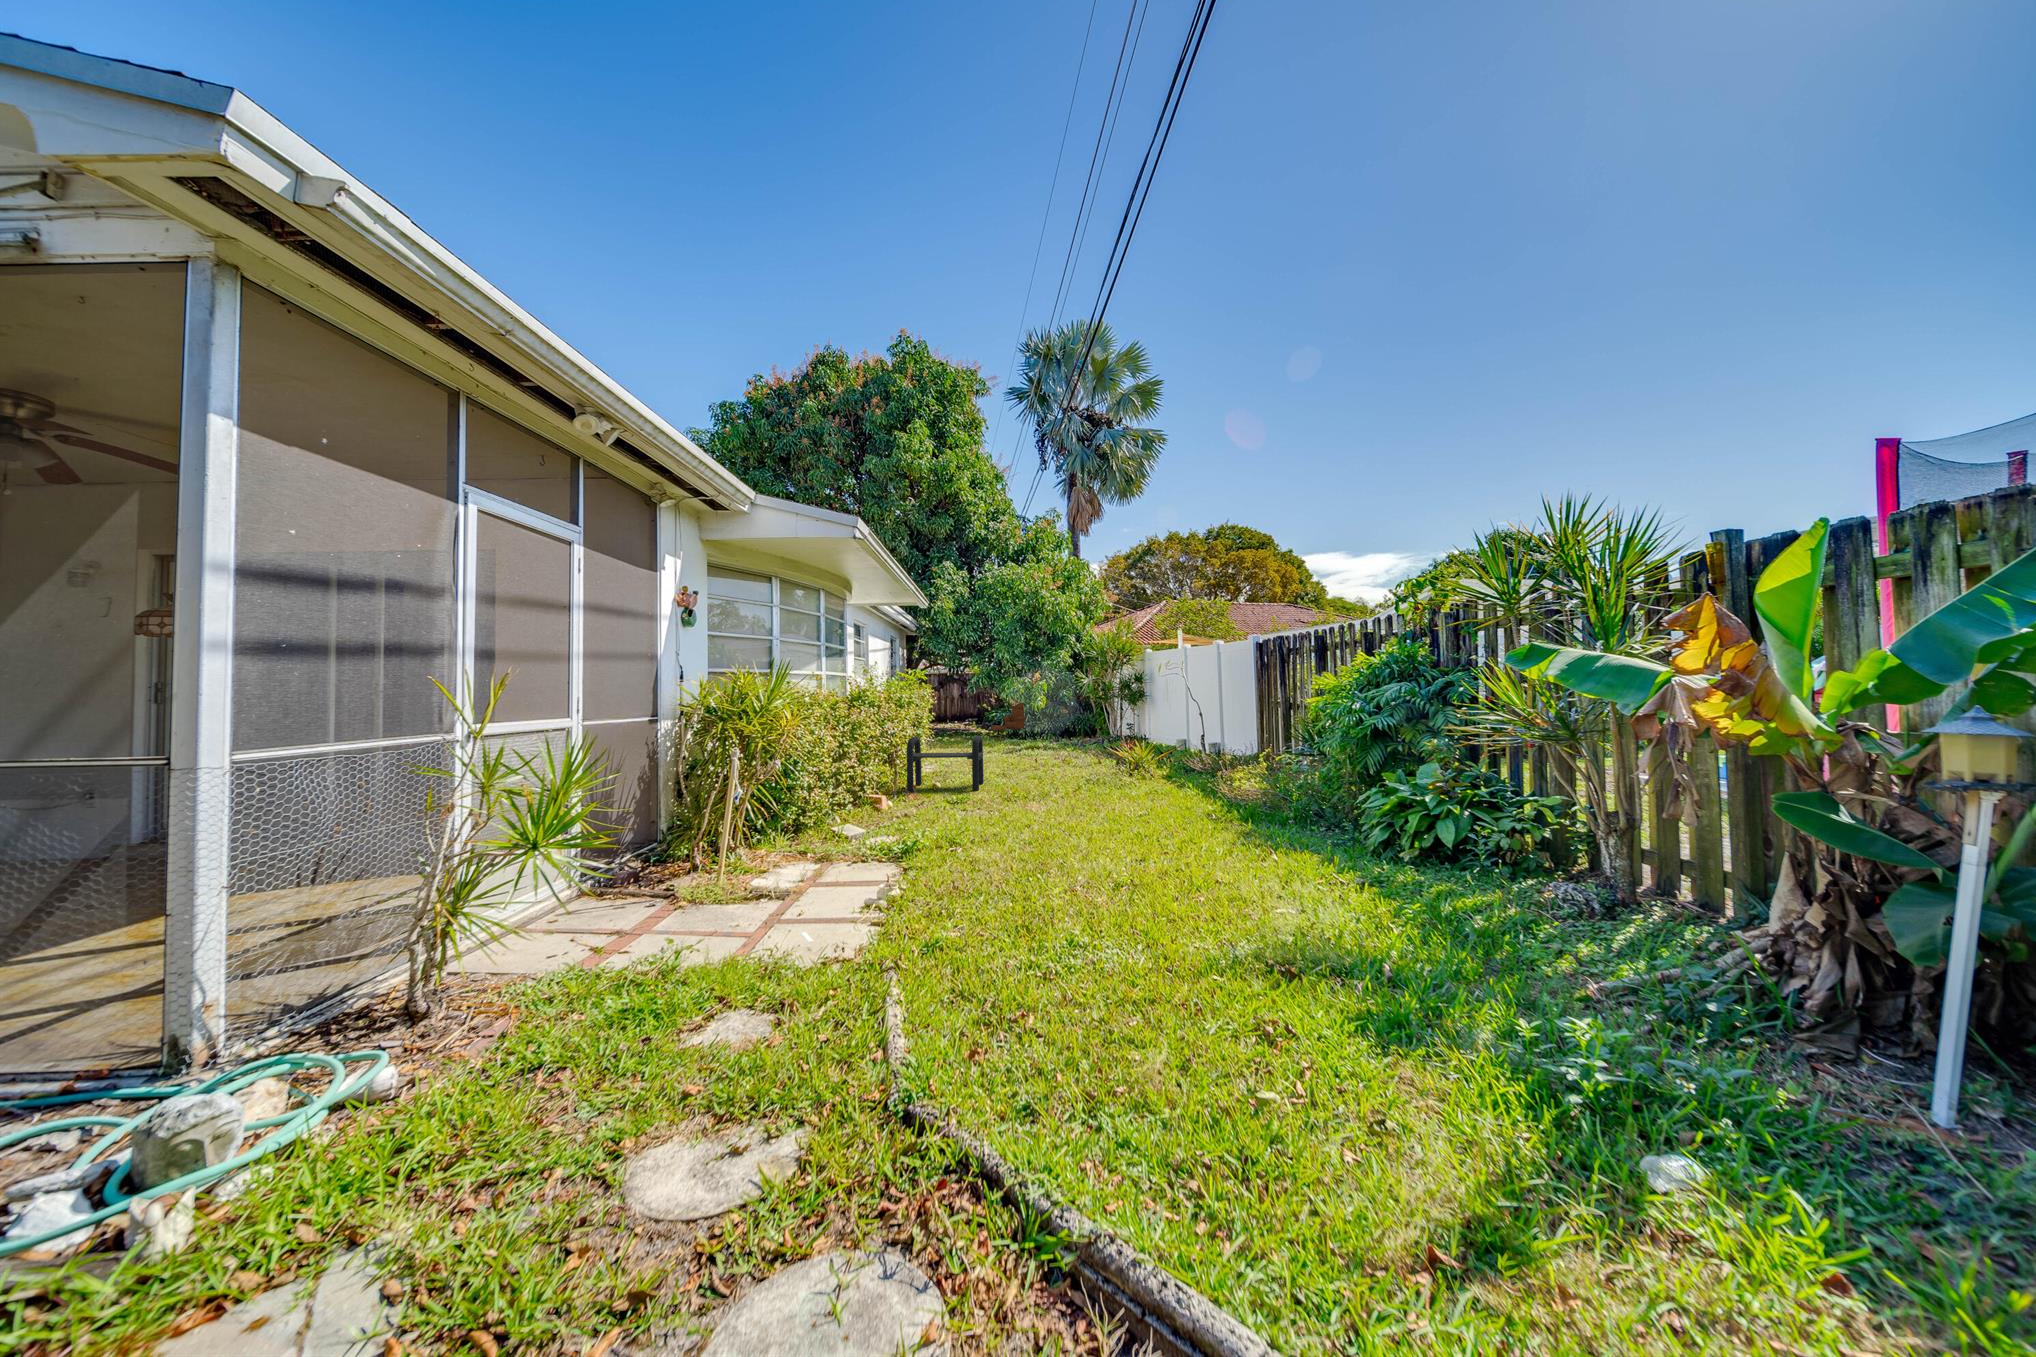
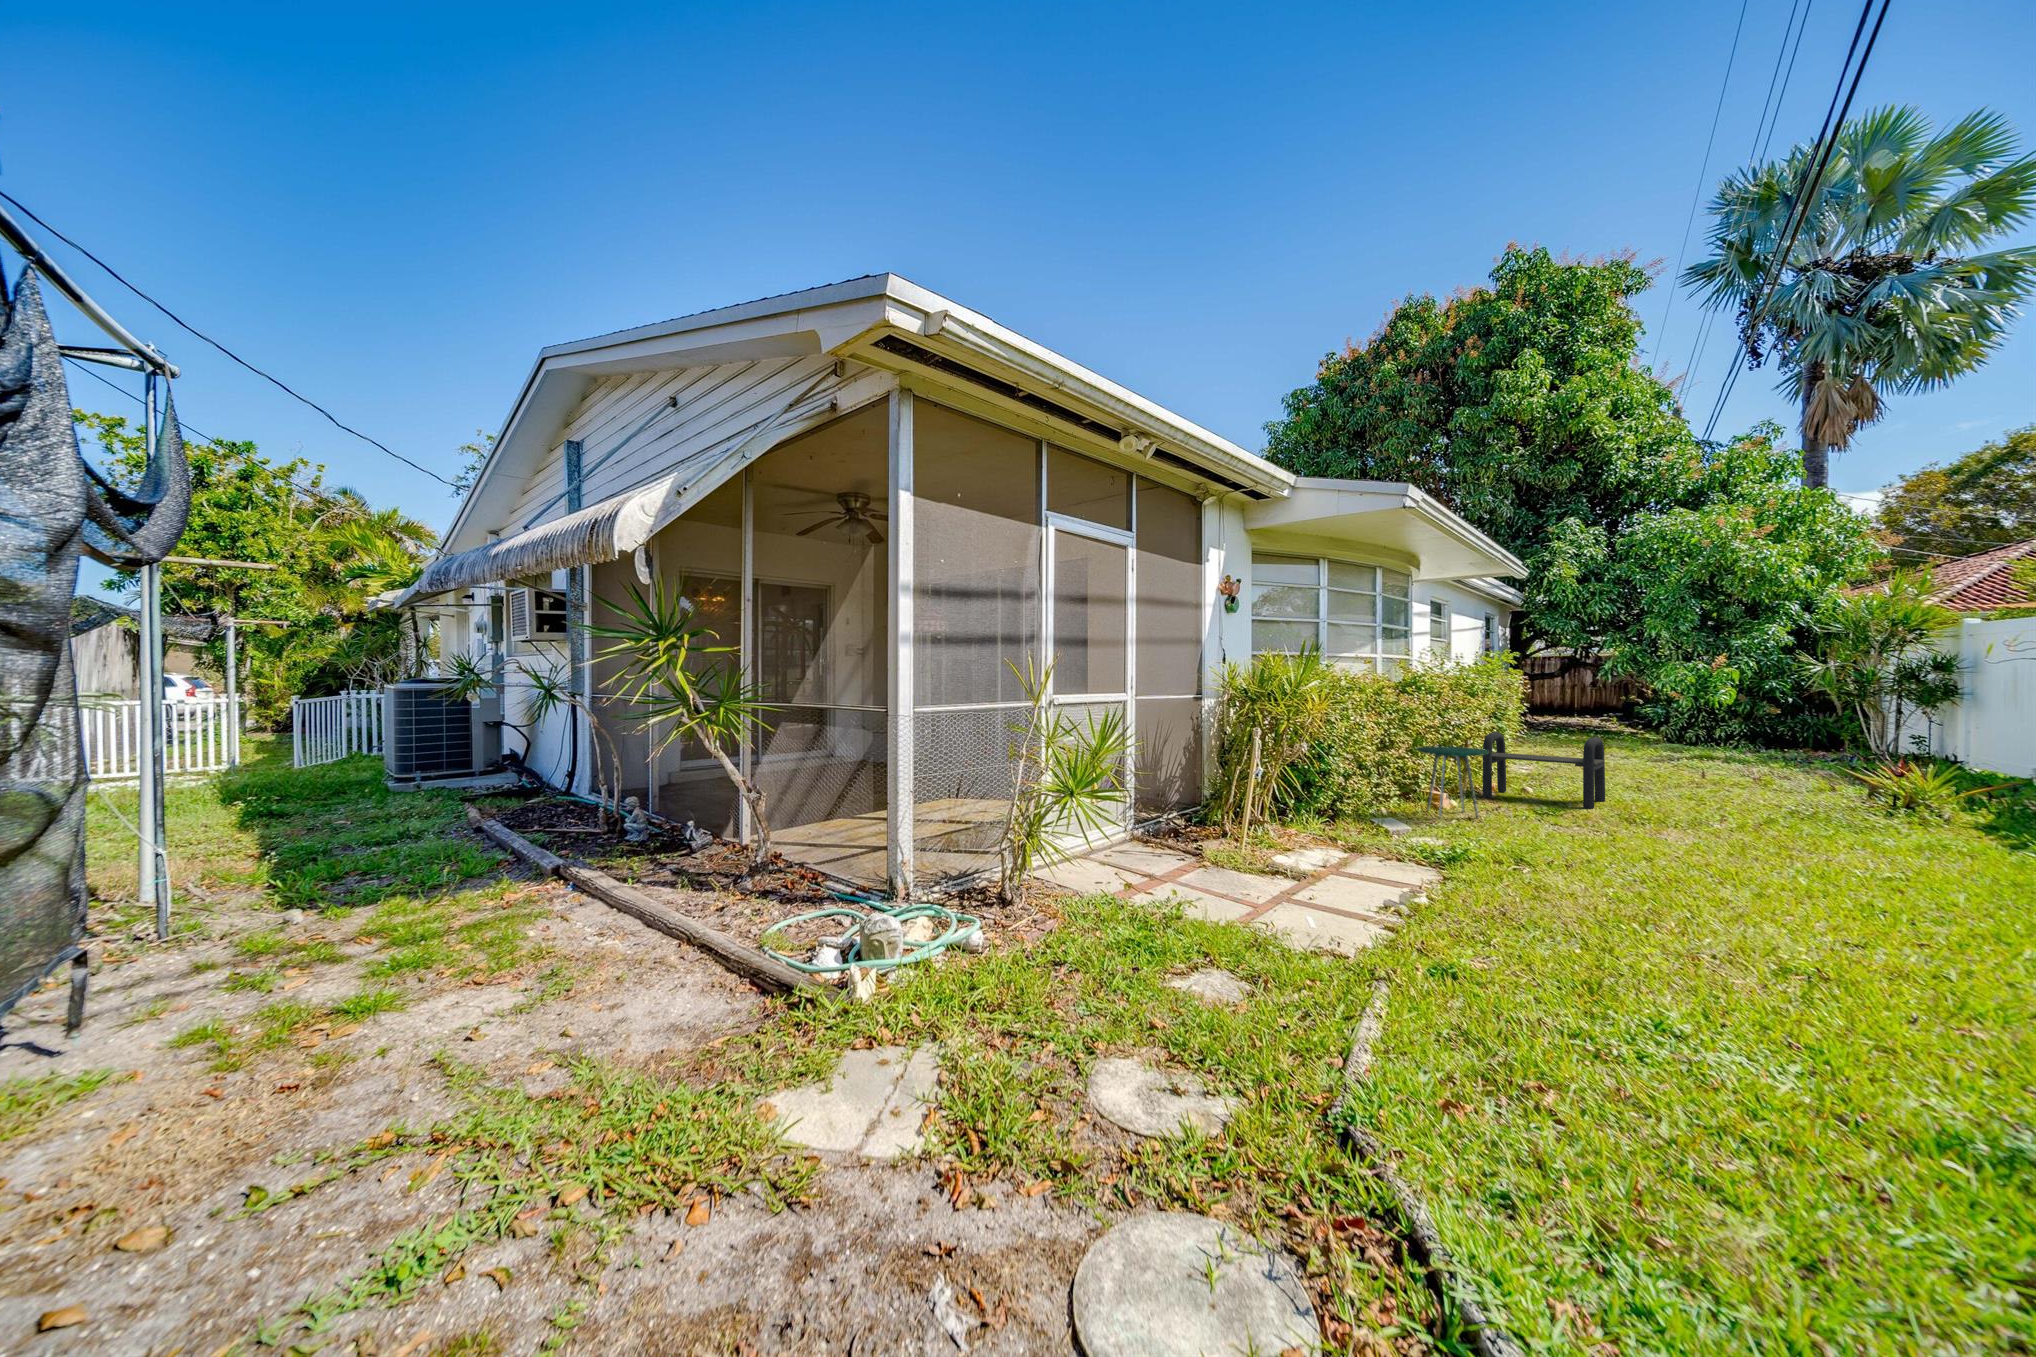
lounge chair: present [990,703,1026,737] -> none [1641,698,1711,745]
side table: none [862,751,916,814] -> present [1416,746,1488,818]

